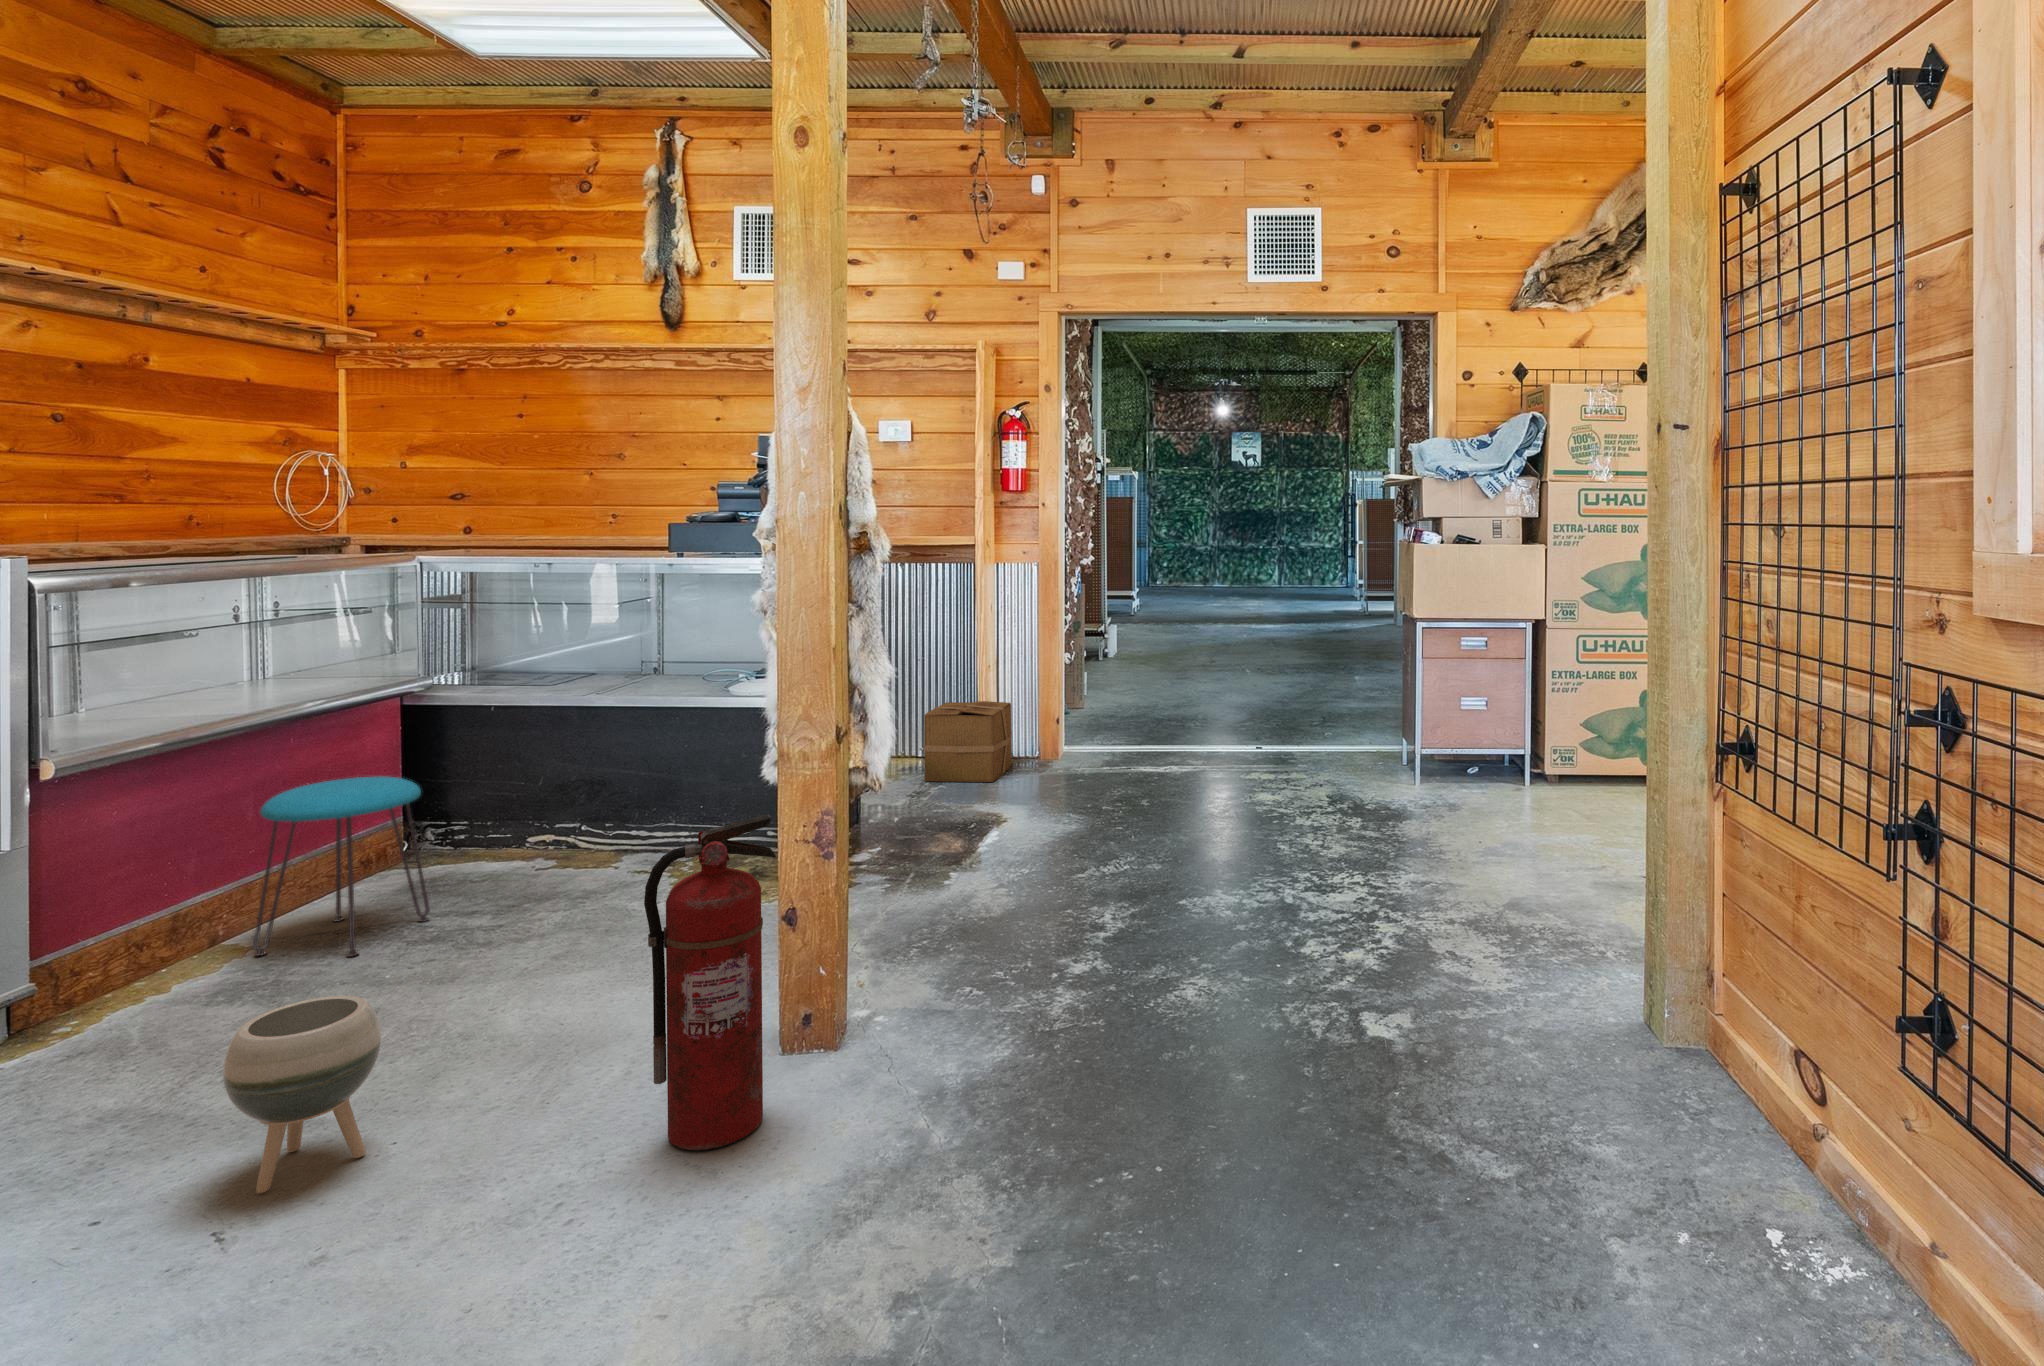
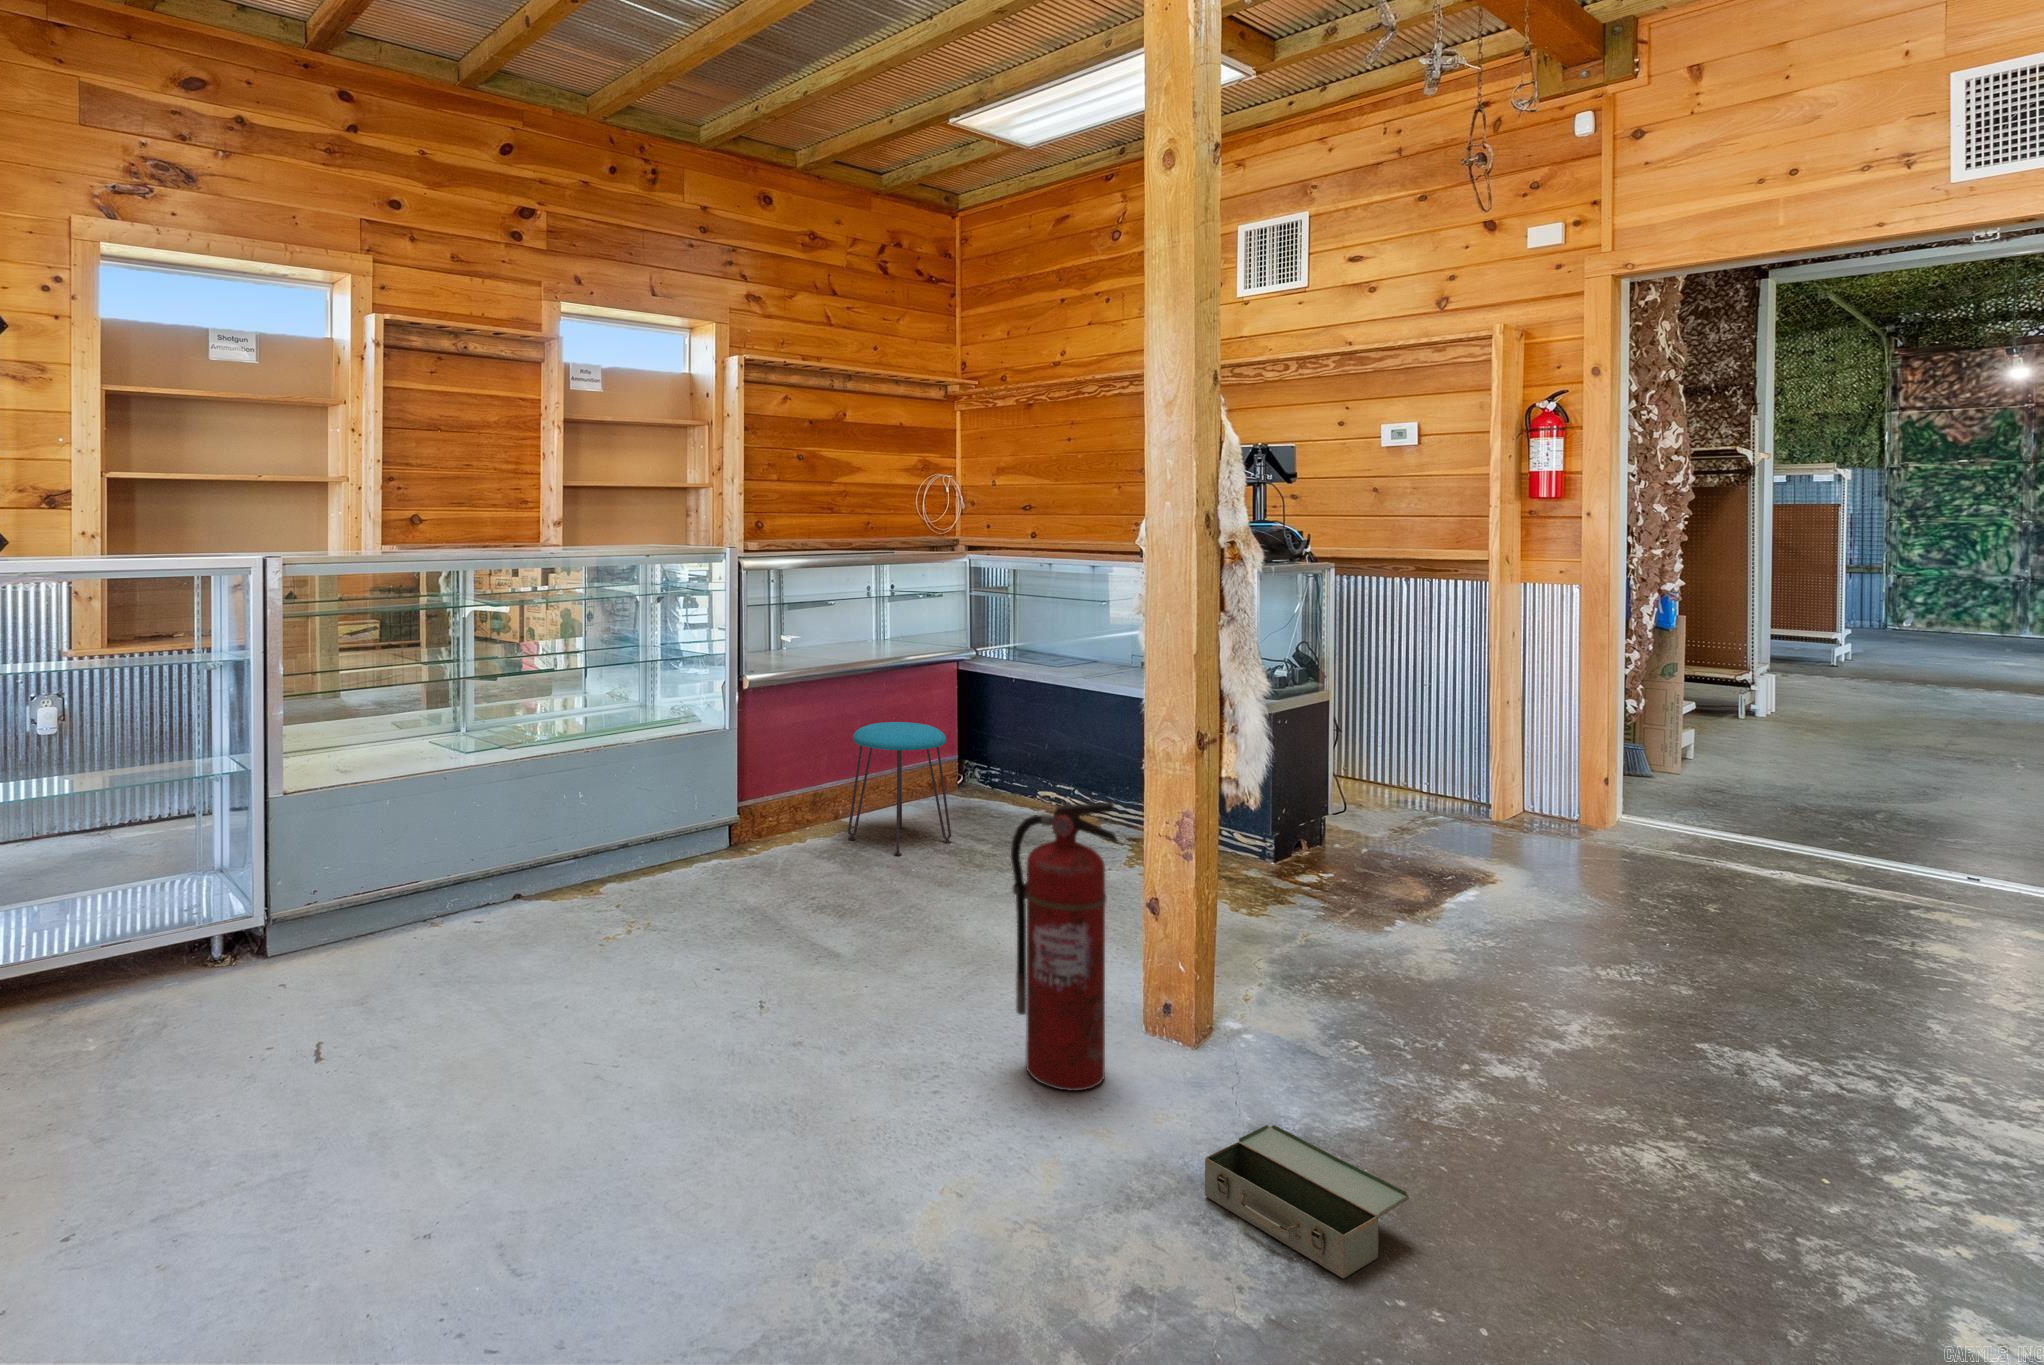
cardboard box: present [924,701,1012,782] -> none [1416,738,1535,838]
planter: present [223,996,381,1193] -> none [775,869,860,993]
toolbox: none [914,1085,1084,1190] -> present [1205,1125,1409,1278]

